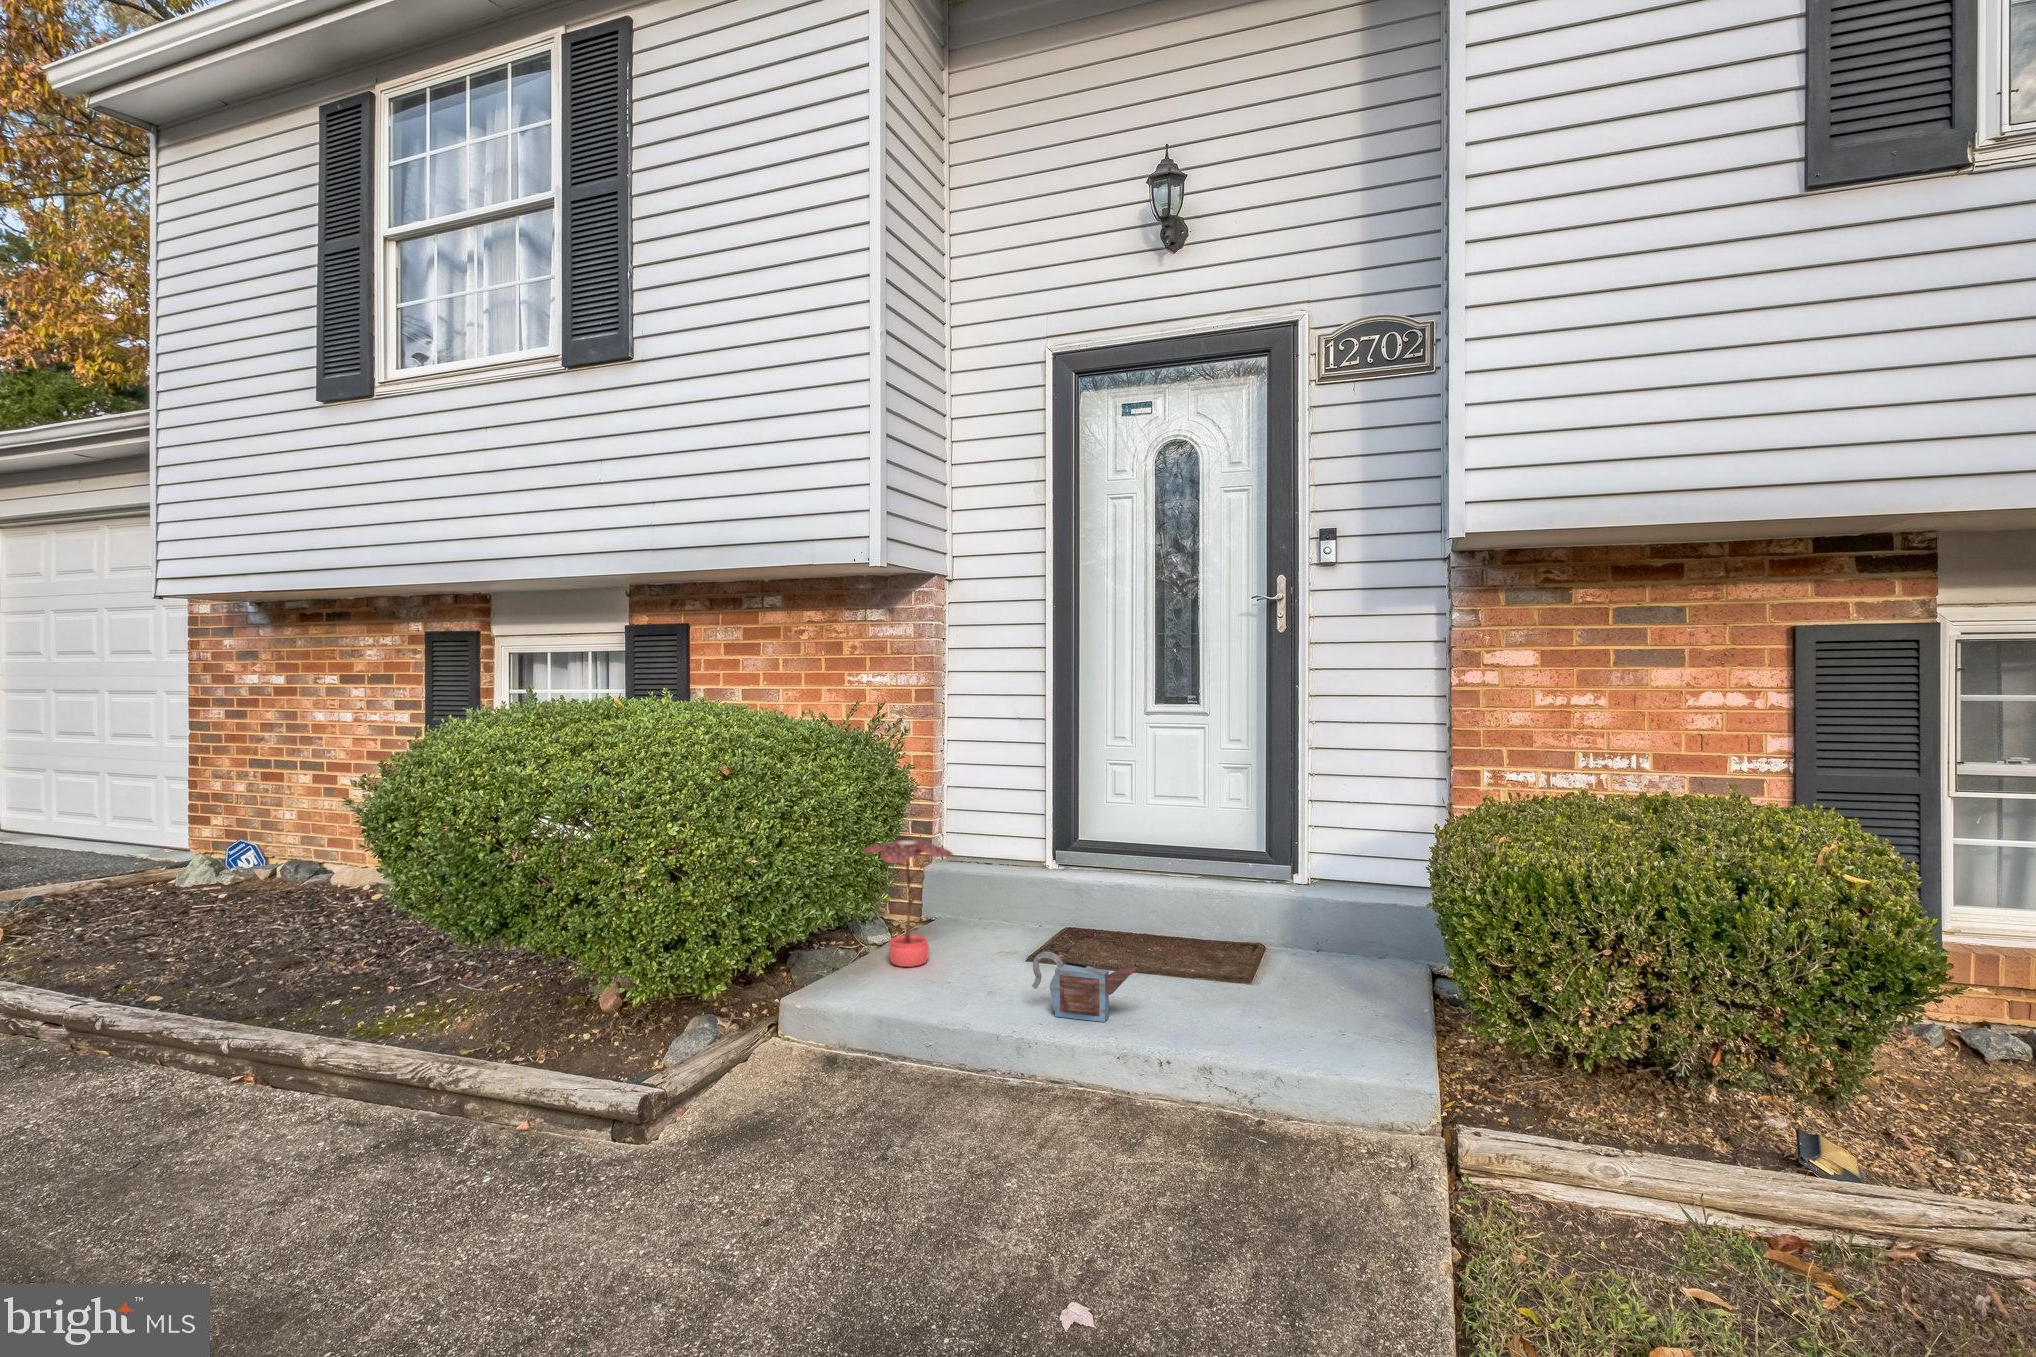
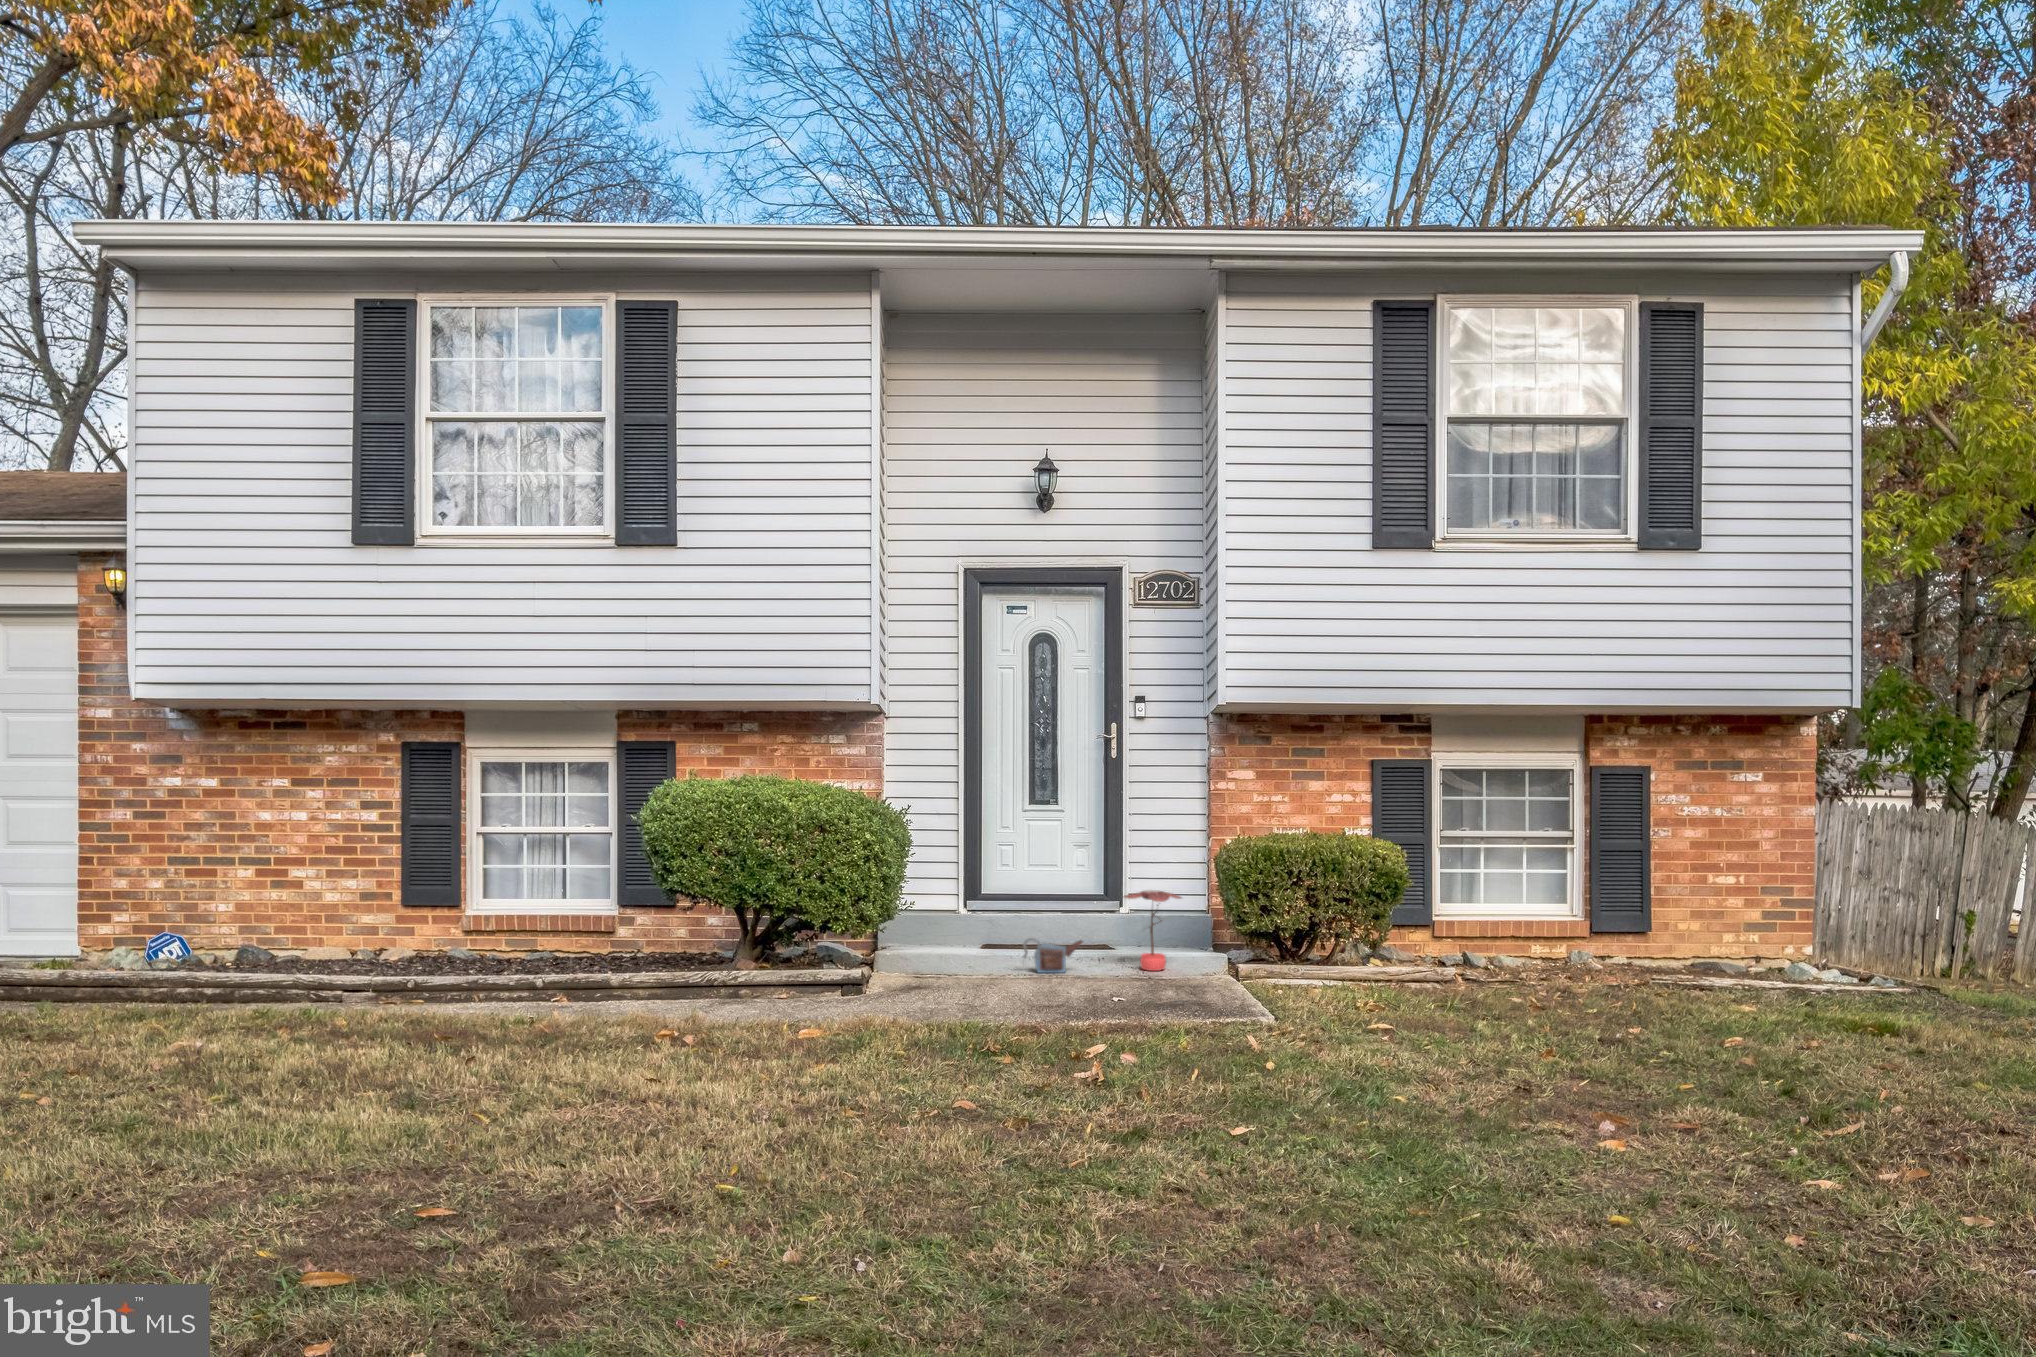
potted plant: present [863,839,952,967] -> present [1124,890,1181,971]

